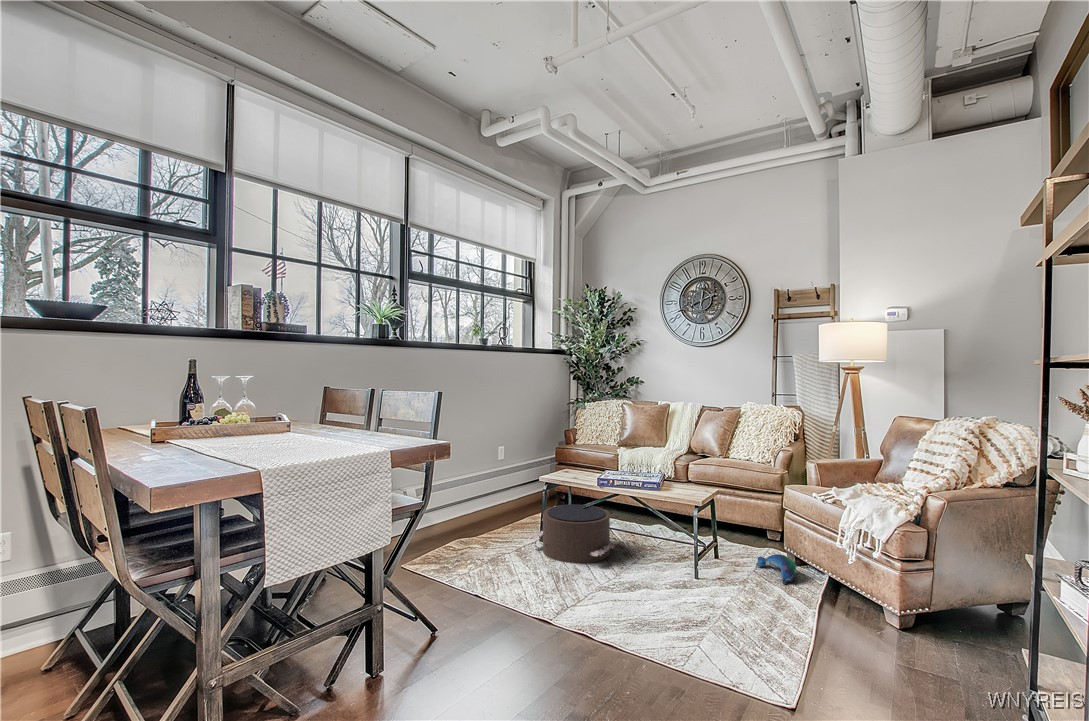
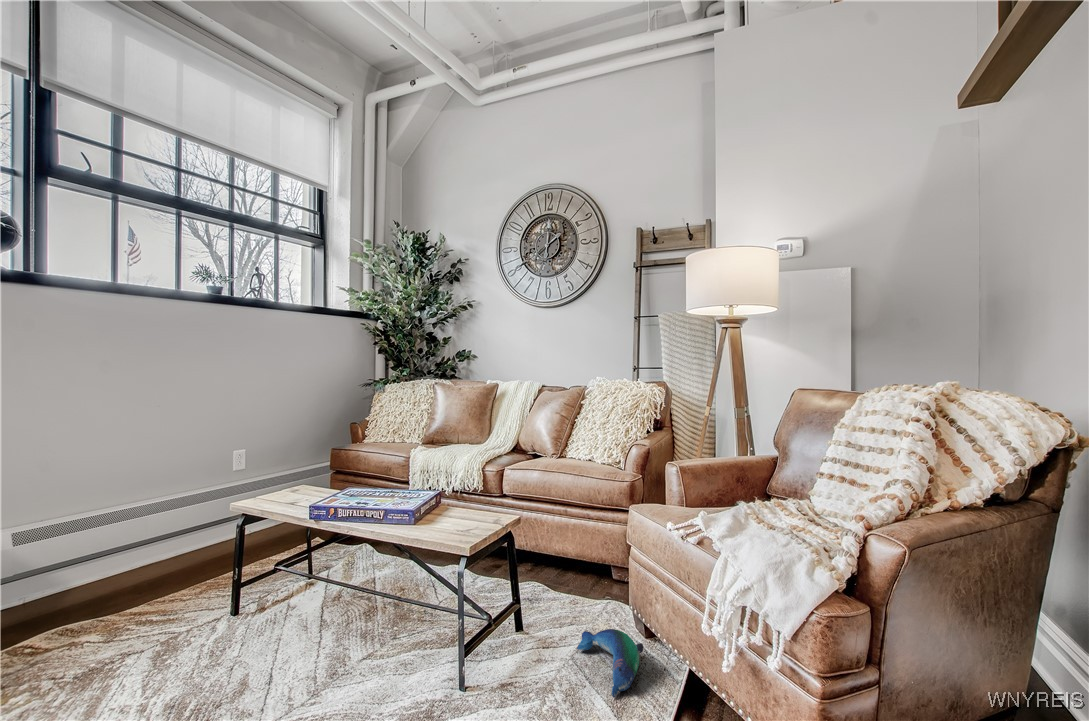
pouf: present [529,504,617,563] -> none [174,551,340,680]

